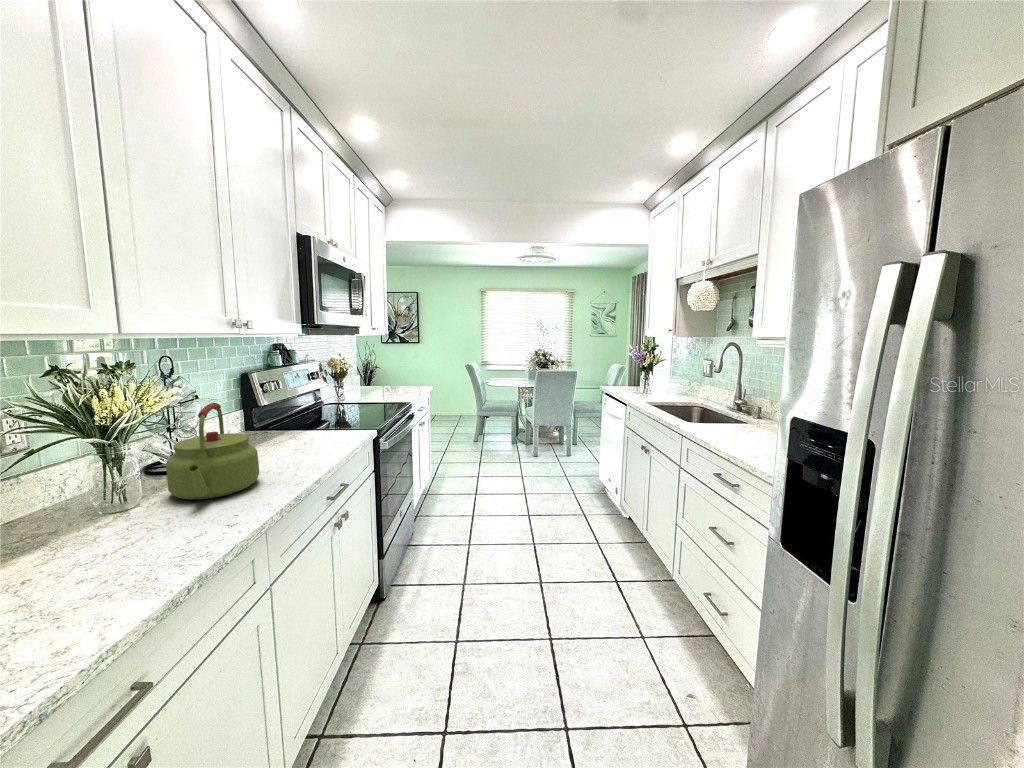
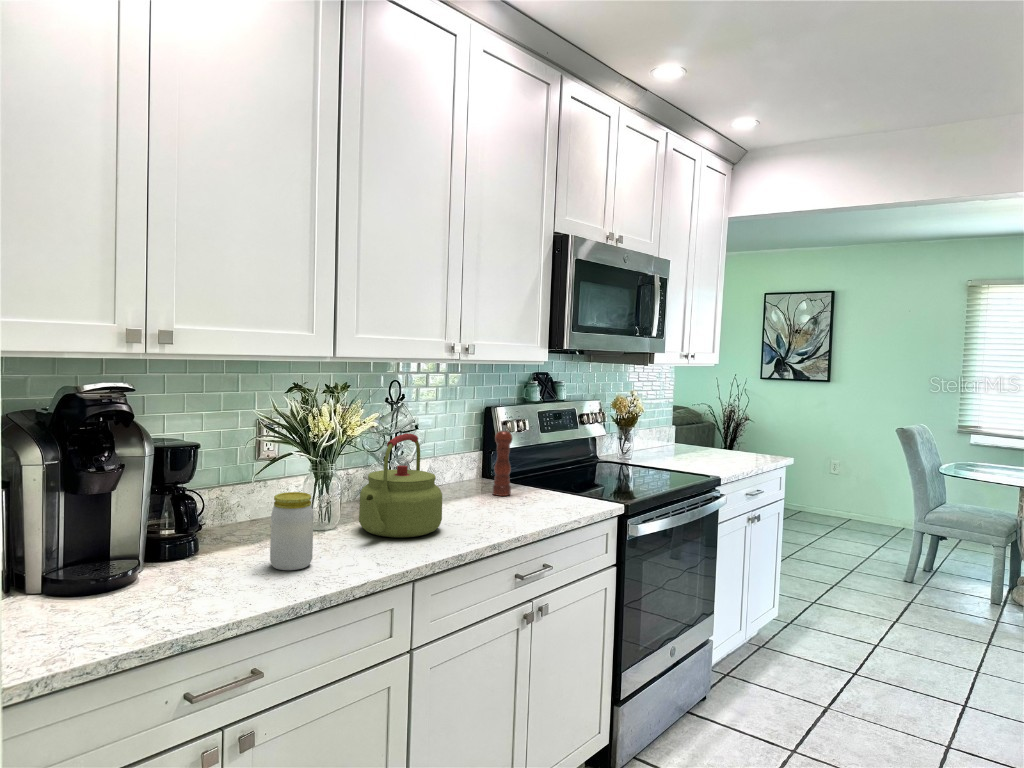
pepper mill: none [266,386,284,440] -> present [493,426,513,496]
jar: none [85,481,152,570] -> present [270,492,313,570]

